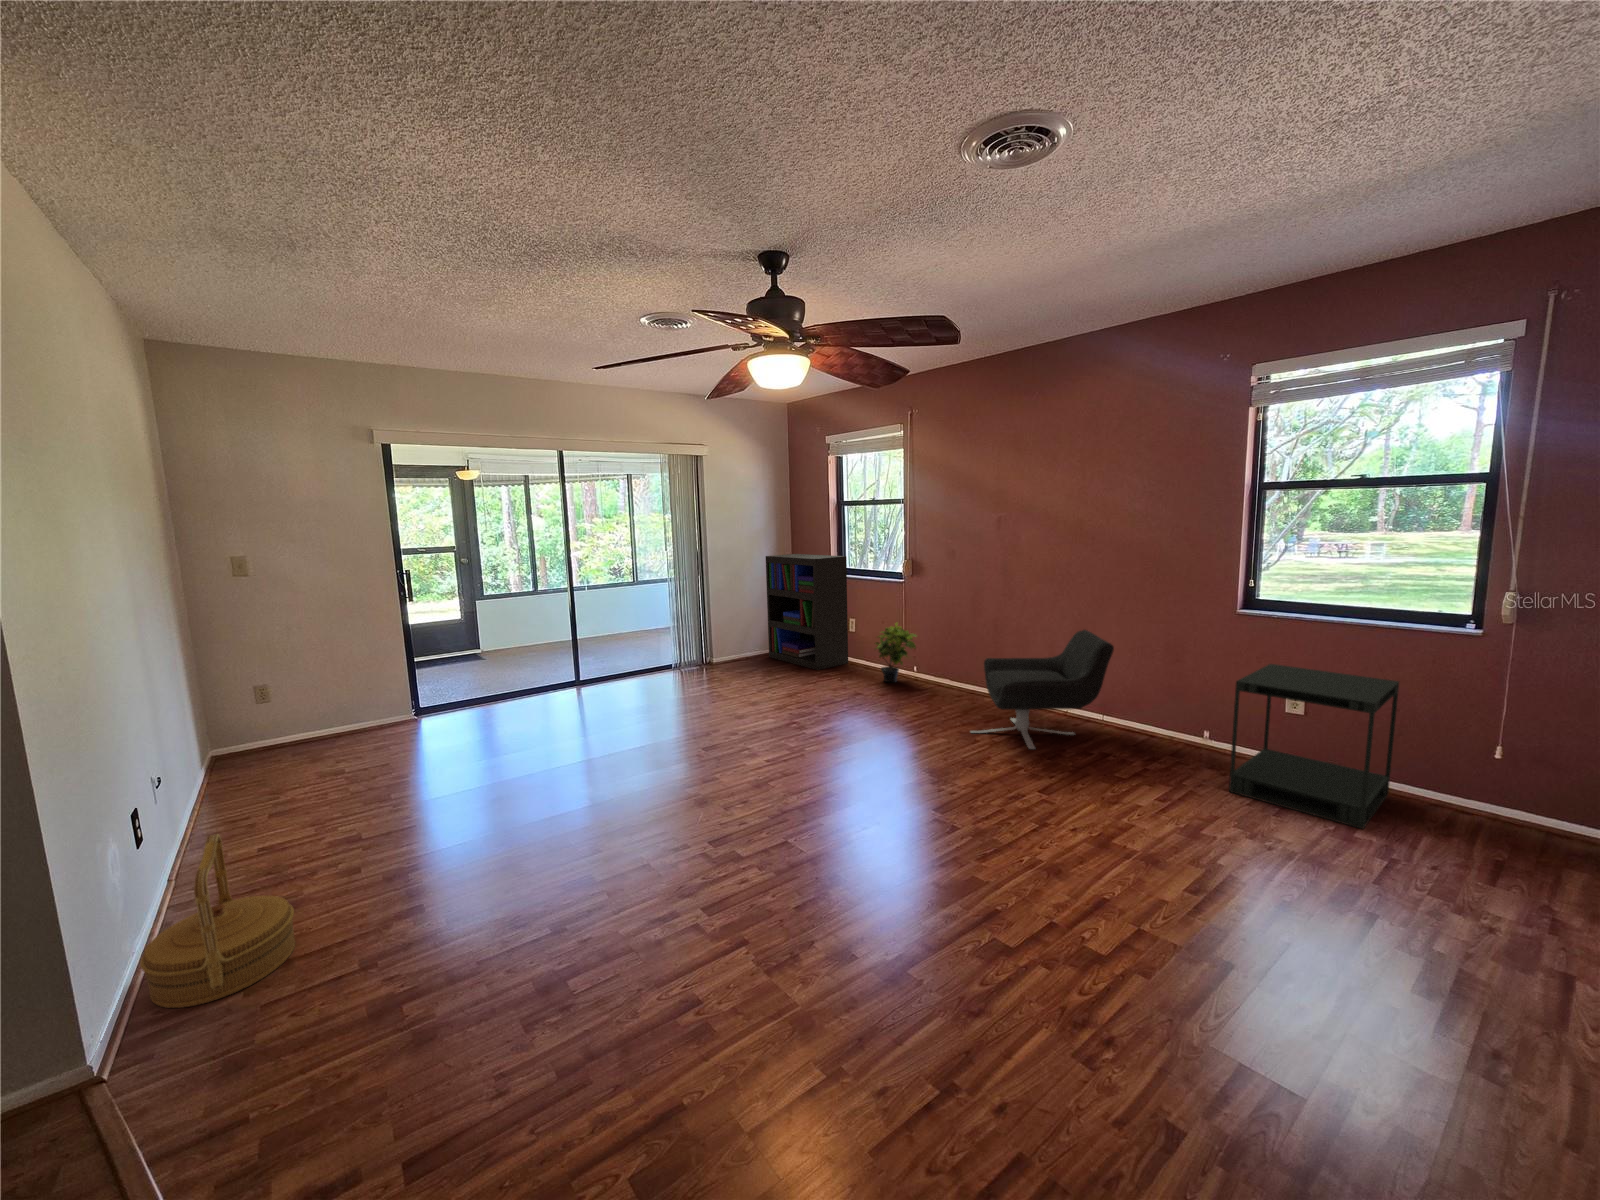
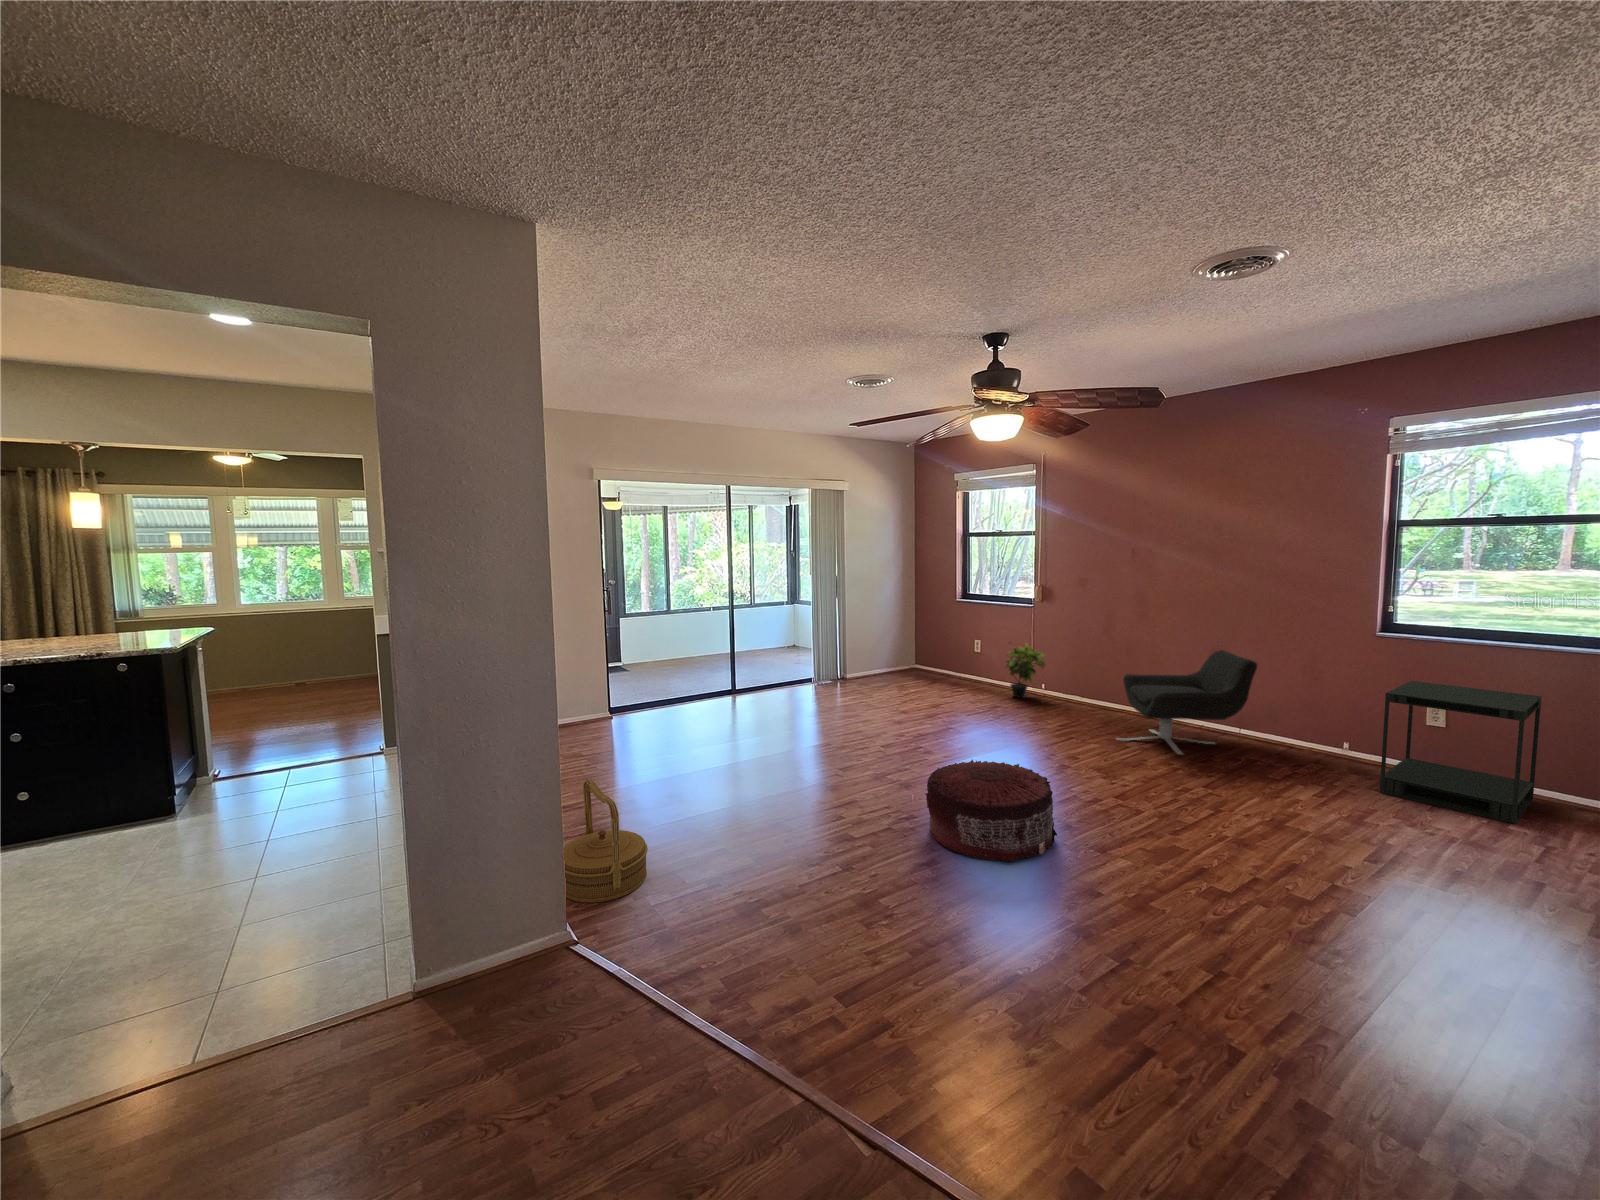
bookshelf: present [766,554,848,670] -> none [893,580,971,686]
pouf: none [686,776,841,912] -> present [926,760,1057,862]

